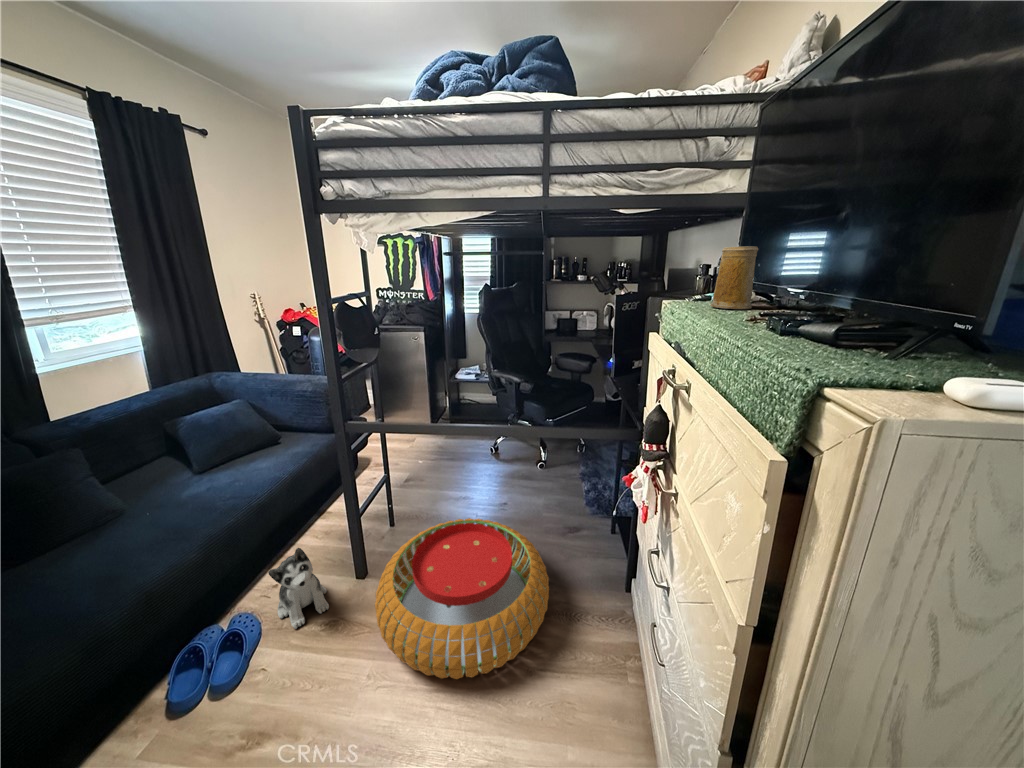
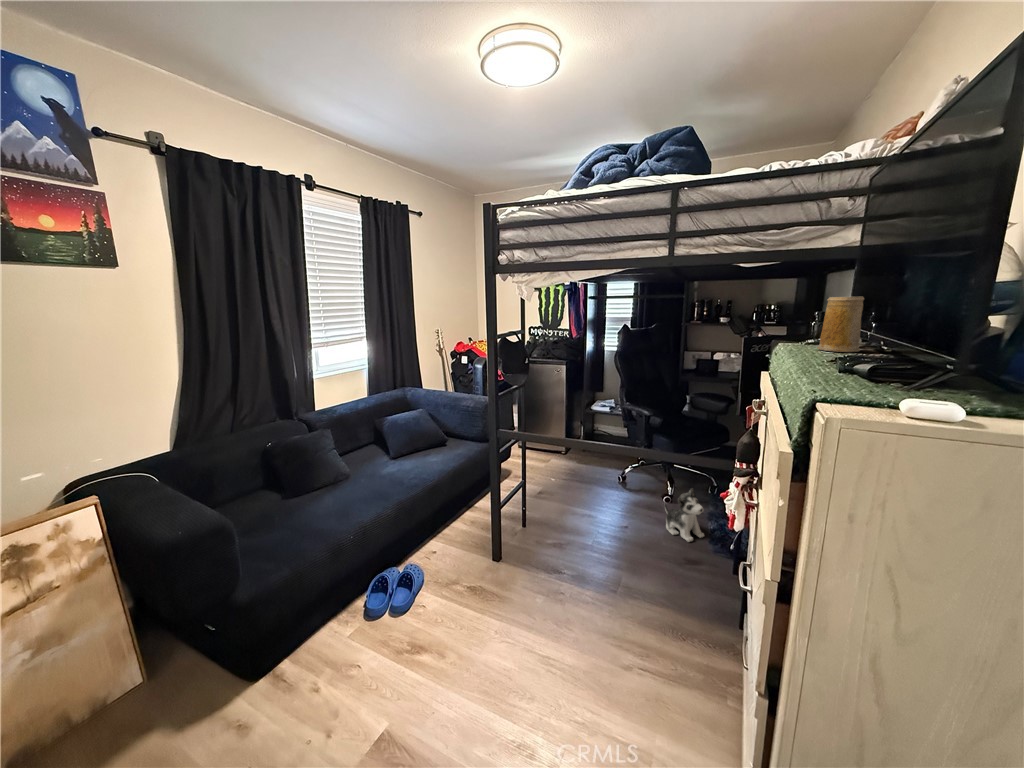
pouf: present [375,518,549,679] -> none [505,528,658,657]
plush toy: present [268,548,329,629] -> present [665,488,704,542]

